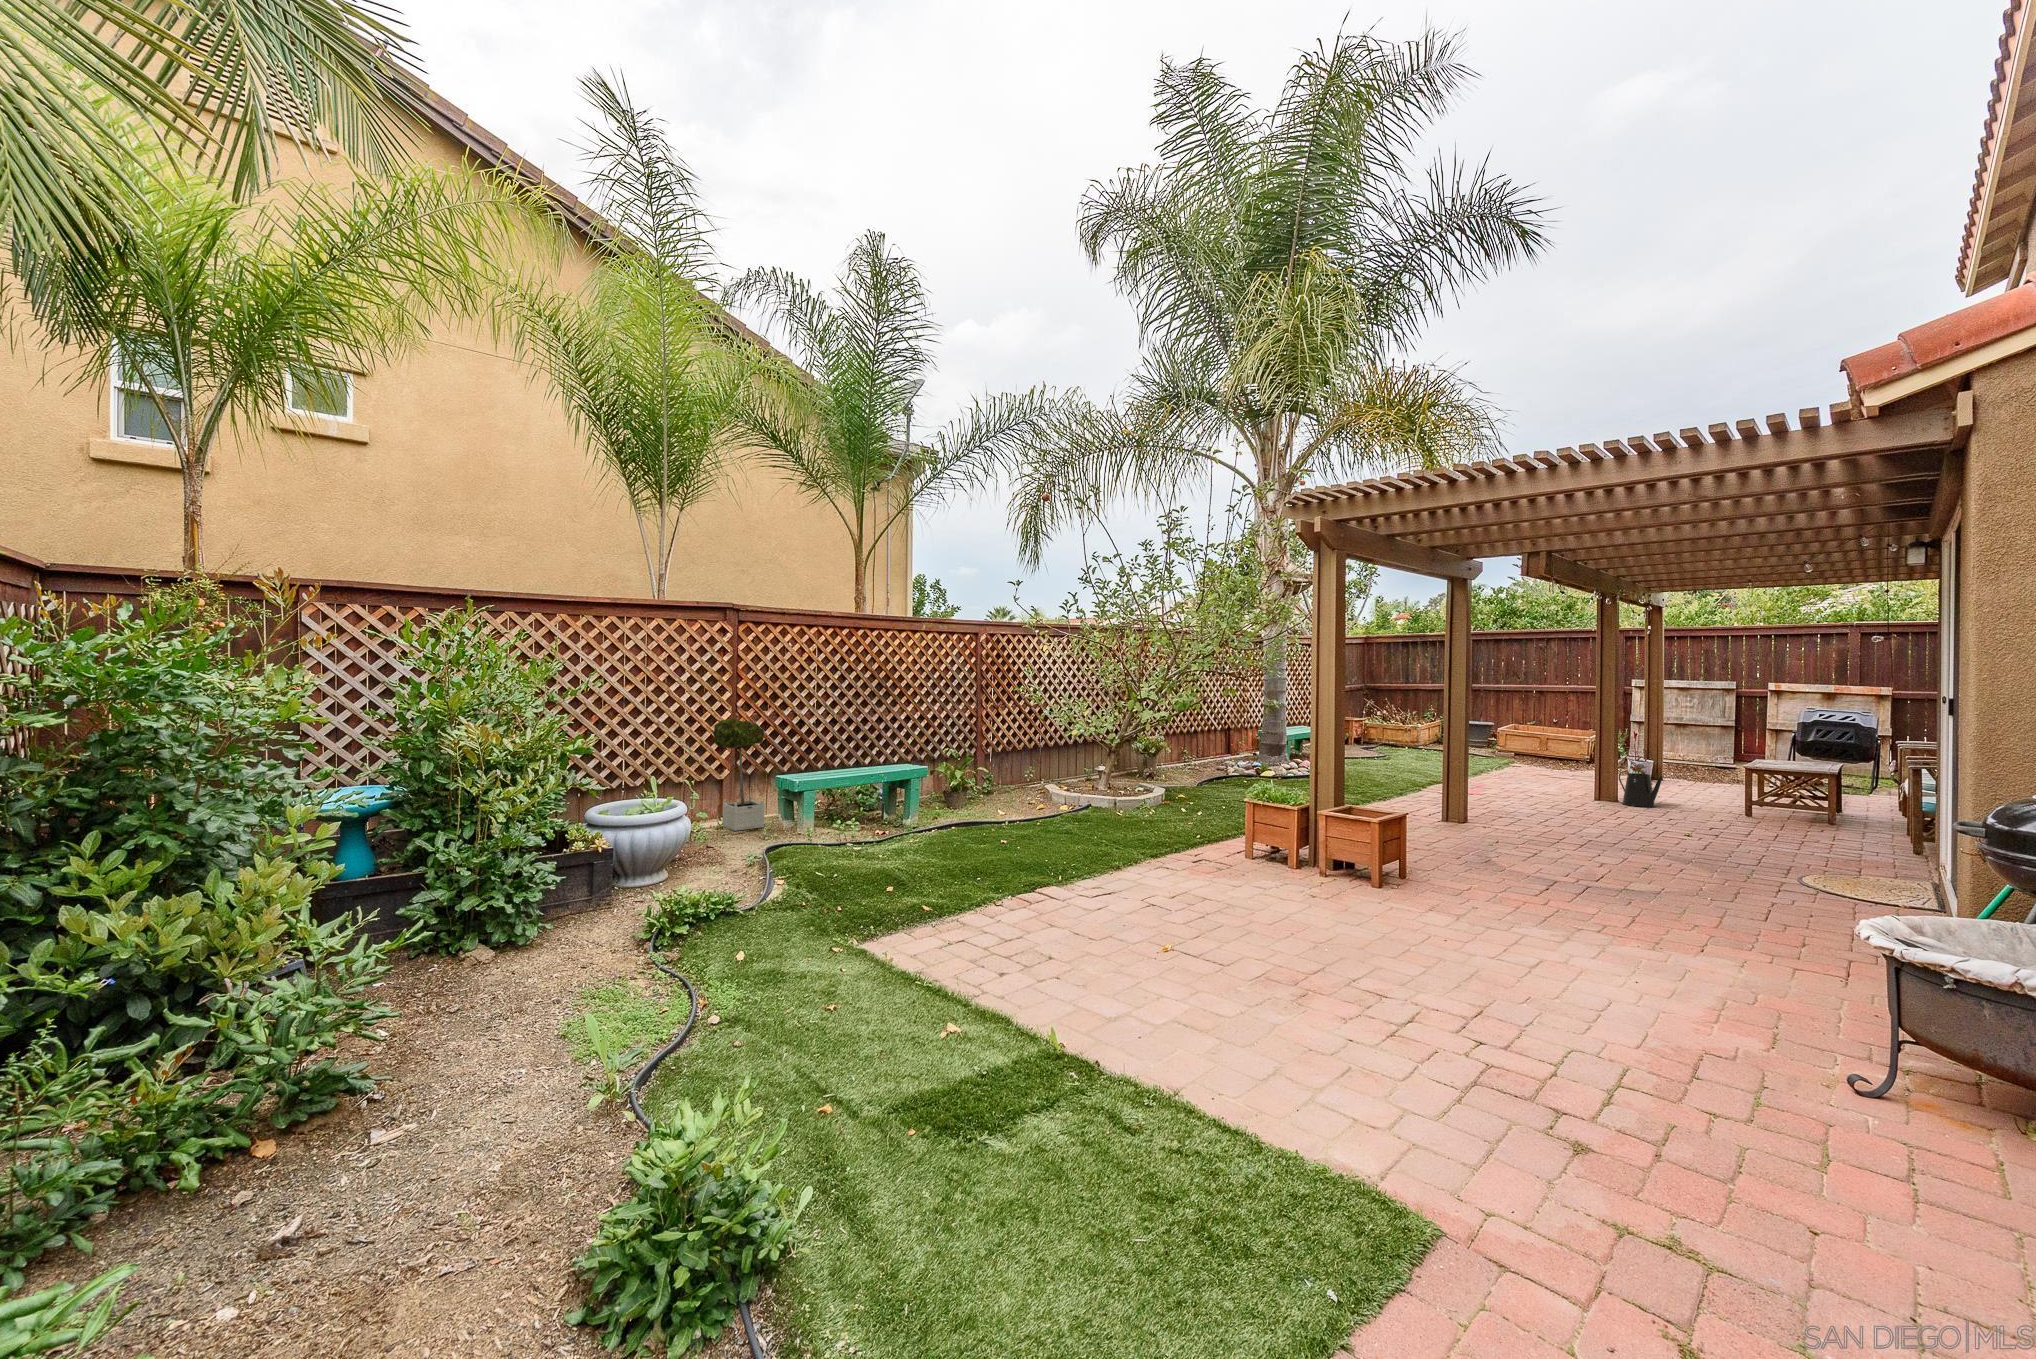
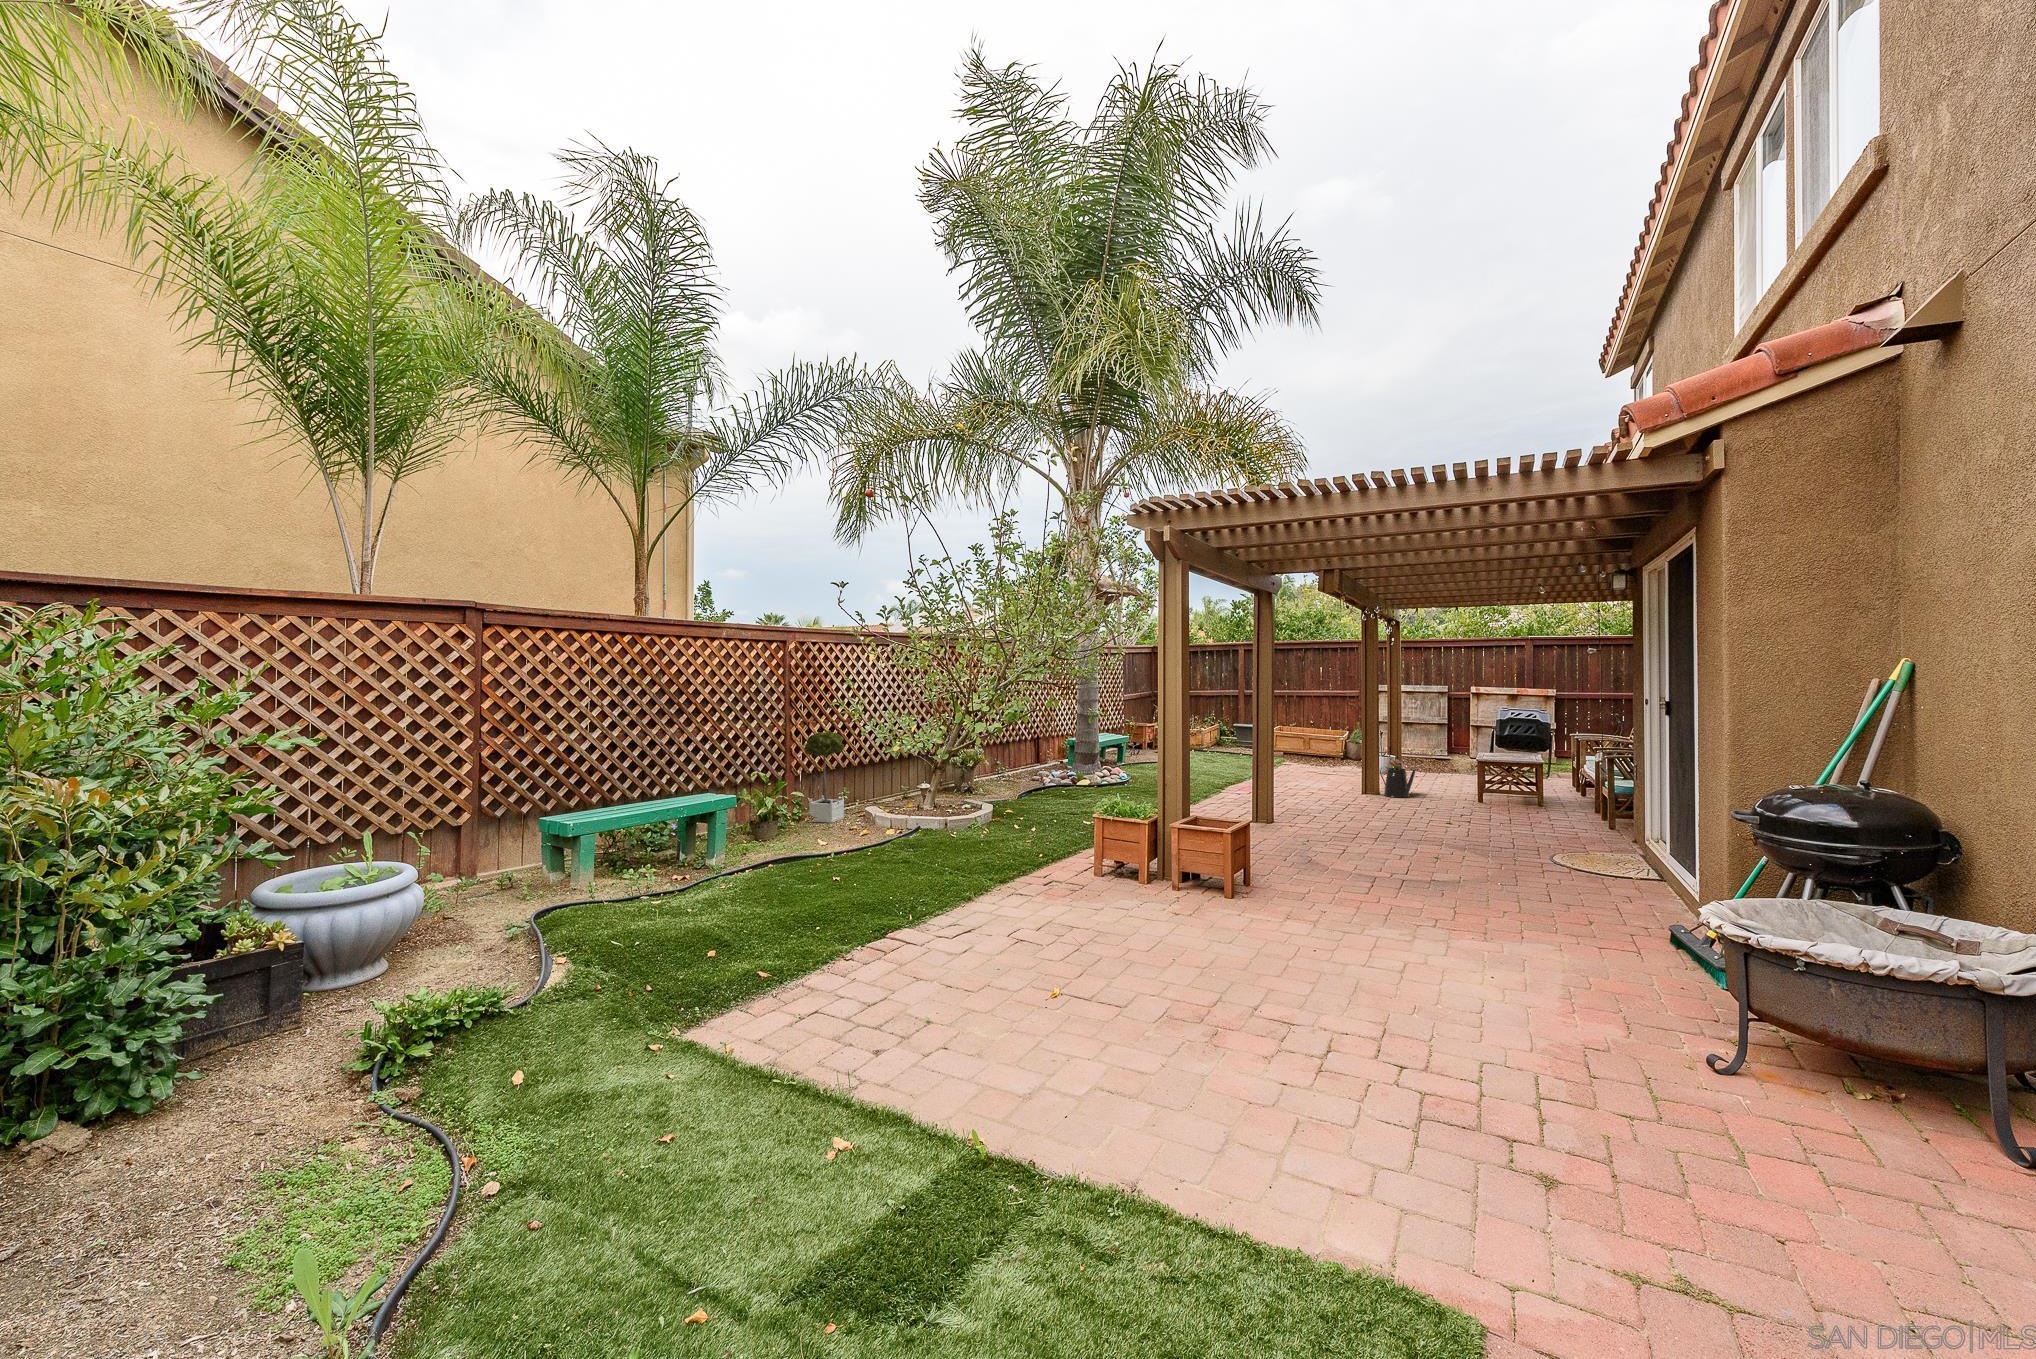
potted tree: present [713,717,764,831] -> present [804,730,844,823]

